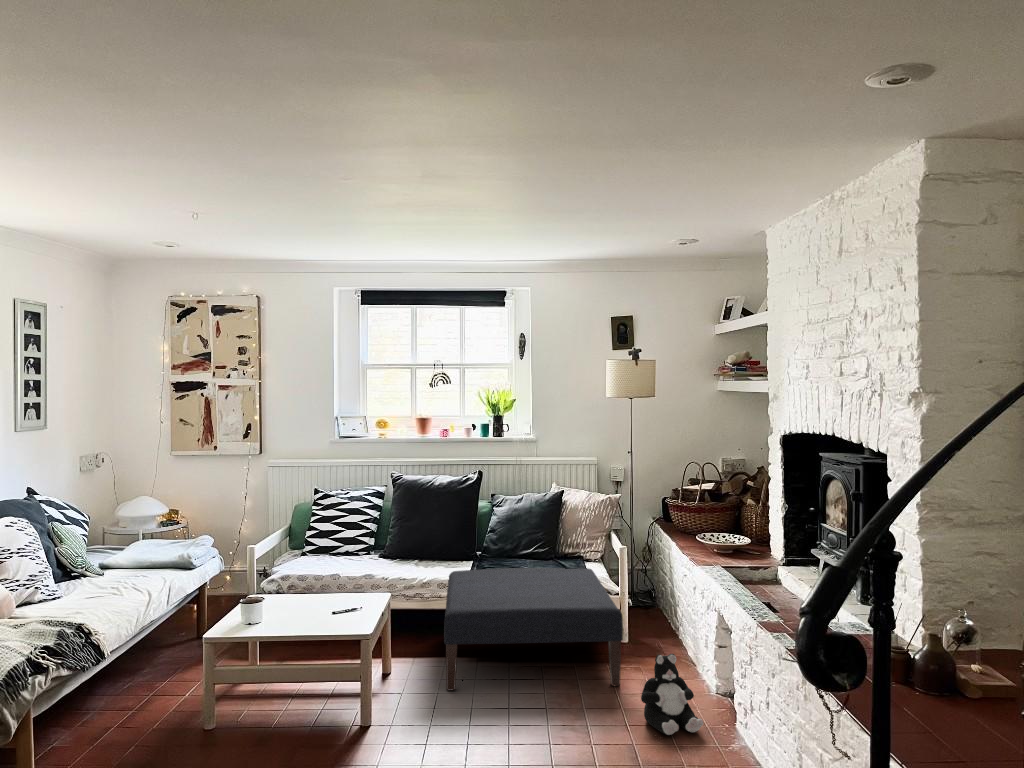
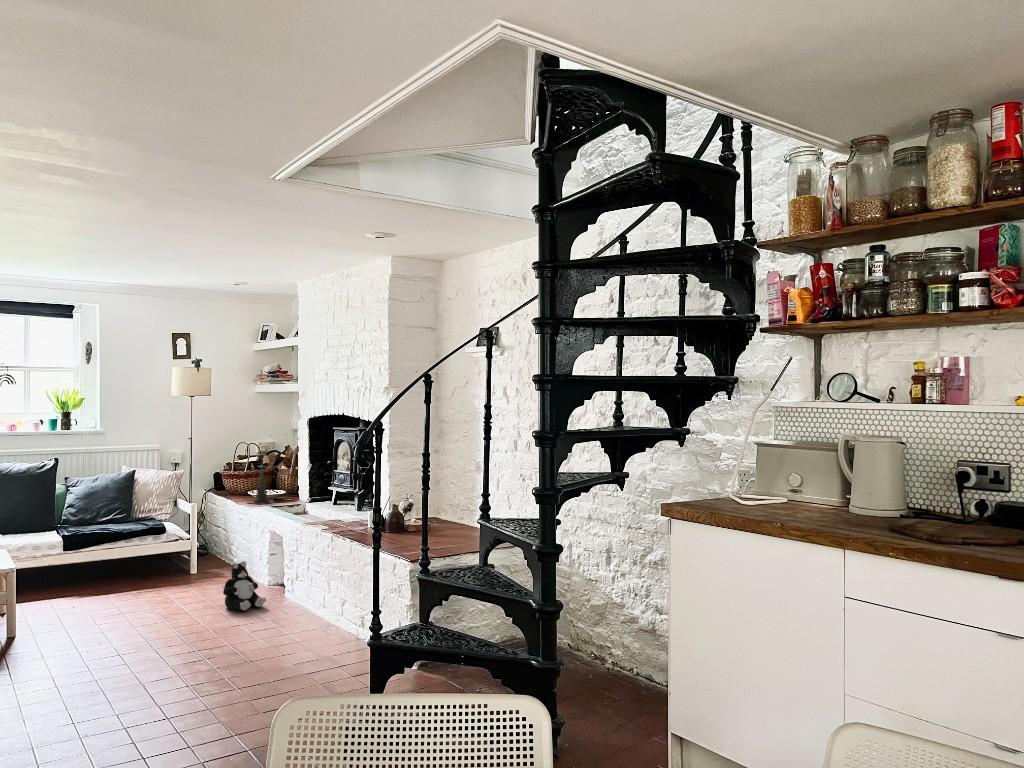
candle holder: none [693,492,736,557] -> present [249,465,273,505]
ottoman: present [444,568,623,690] -> none [40,525,203,619]

